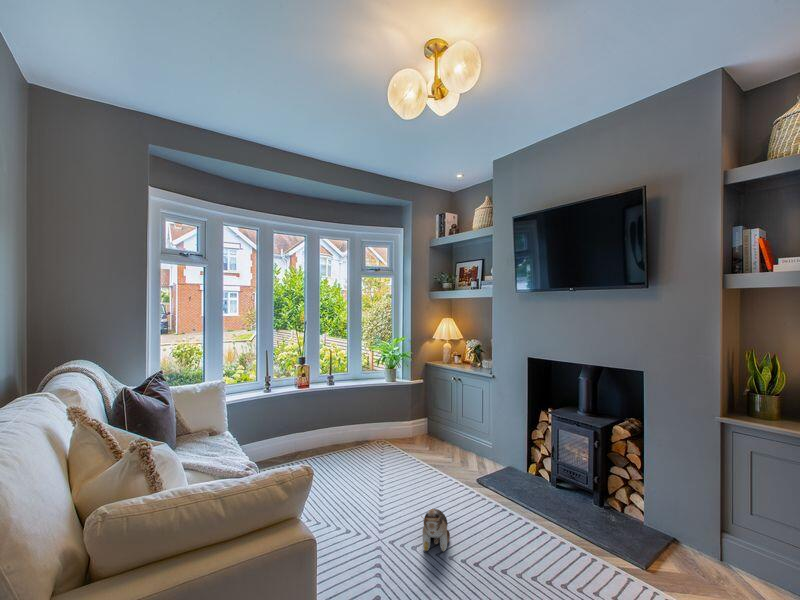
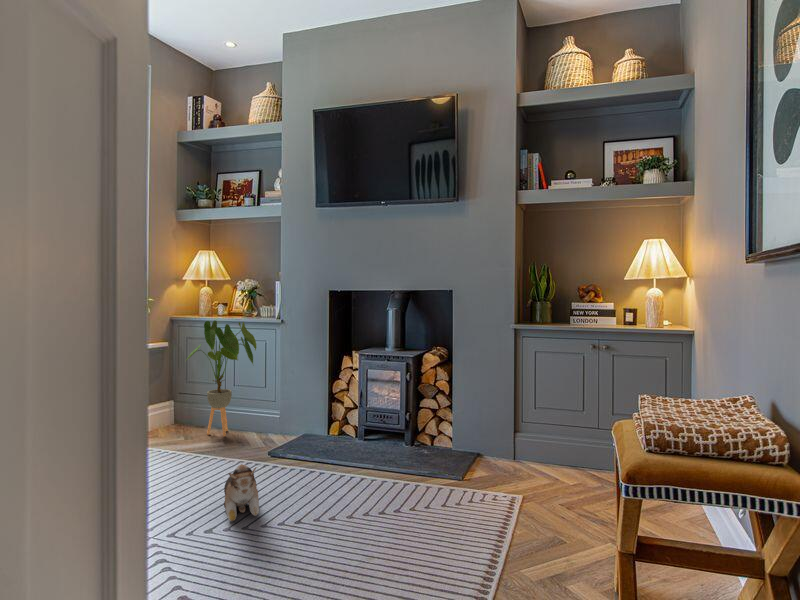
house plant: none [424,374,475,459] -> present [187,321,256,436]

